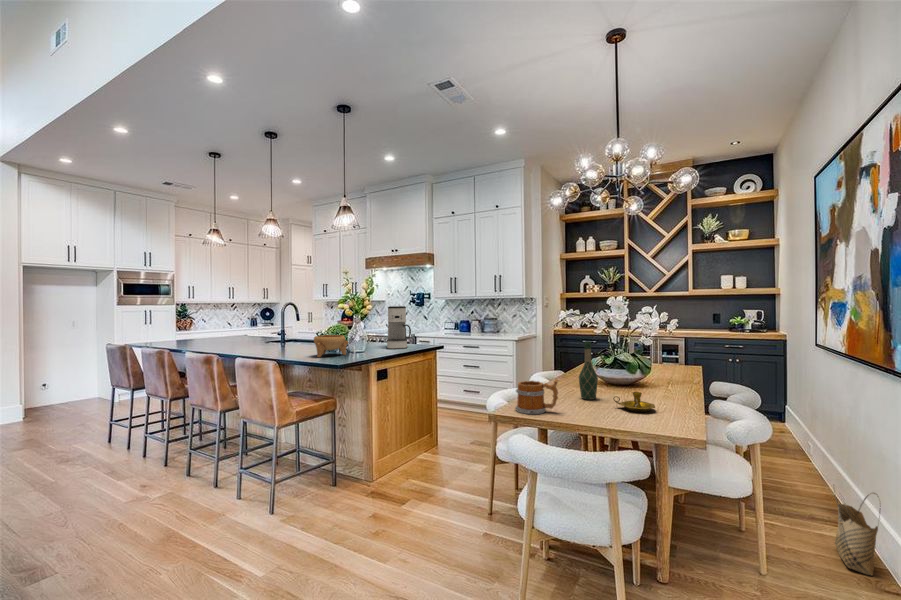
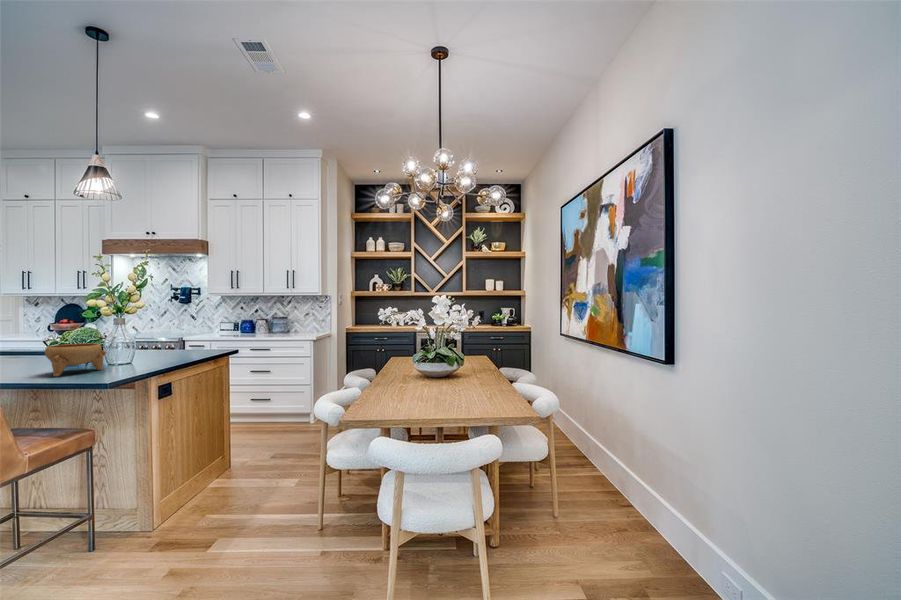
coffee maker: present [387,306,411,349] -> none [161,304,197,358]
wine bottle: present [579,342,598,400] -> none [417,337,434,392]
mug: present [515,379,558,414] -> none [369,375,412,413]
candlestick: present [613,392,655,412] -> none [452,380,487,398]
woven basket: present [834,490,880,575] -> none [584,434,611,493]

